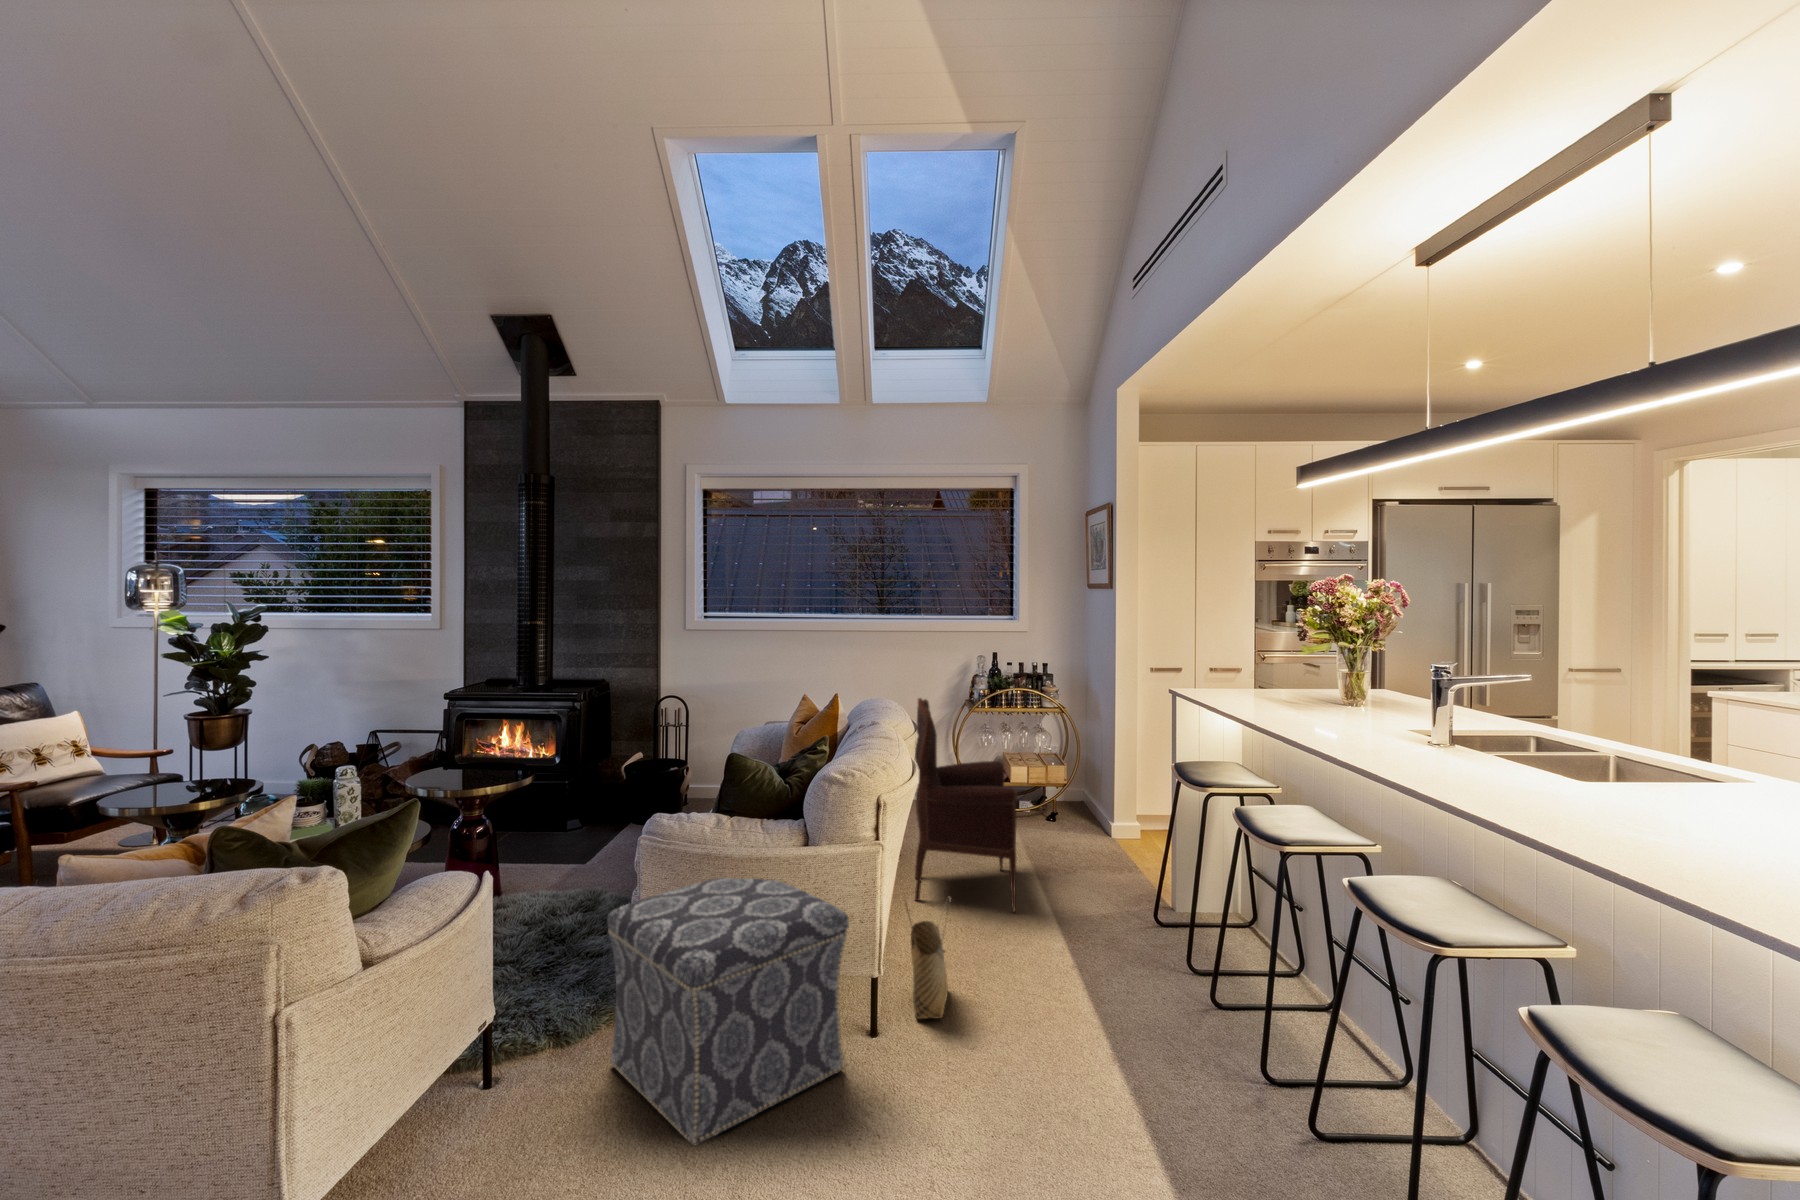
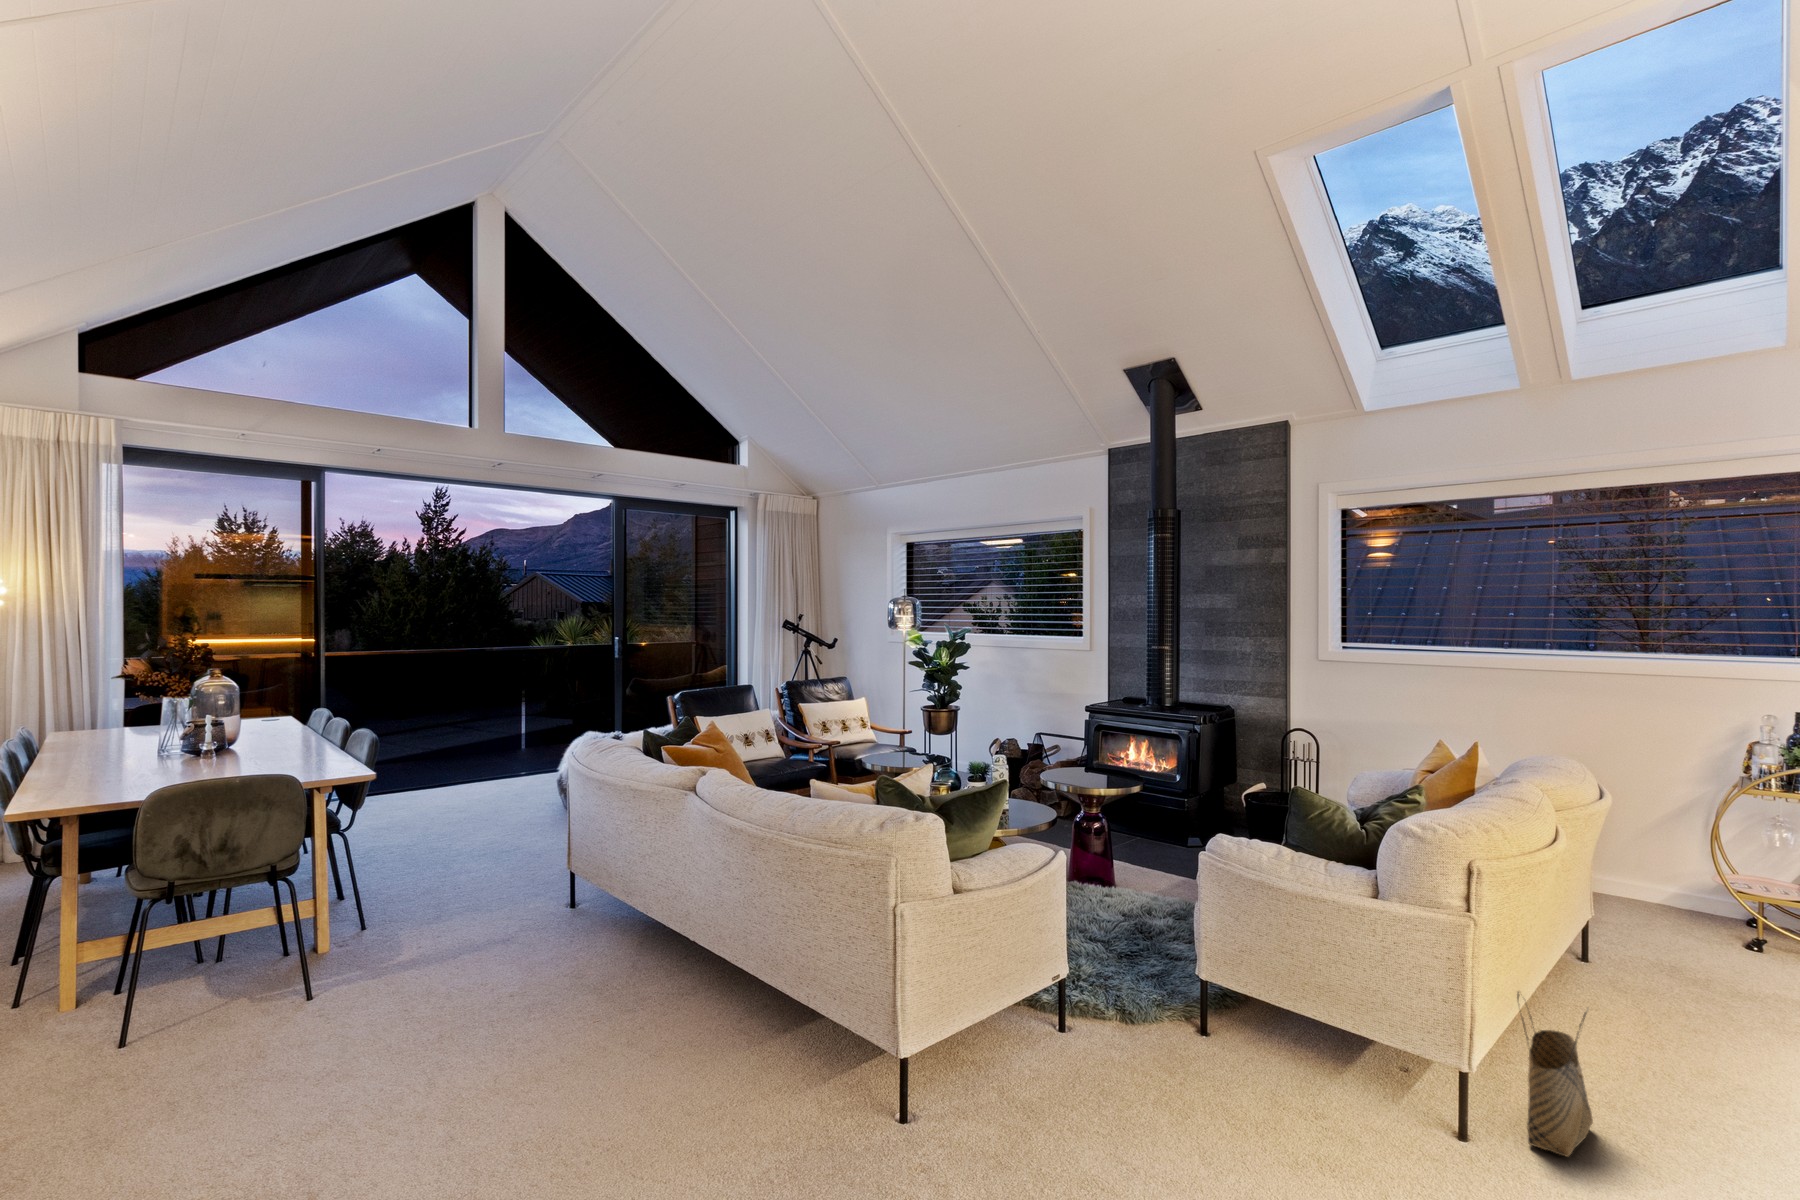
armchair: present [915,698,1018,912] -> none [1587,755,1766,1081]
ottoman: present [607,878,849,1146] -> none [1157,906,1411,1157]

